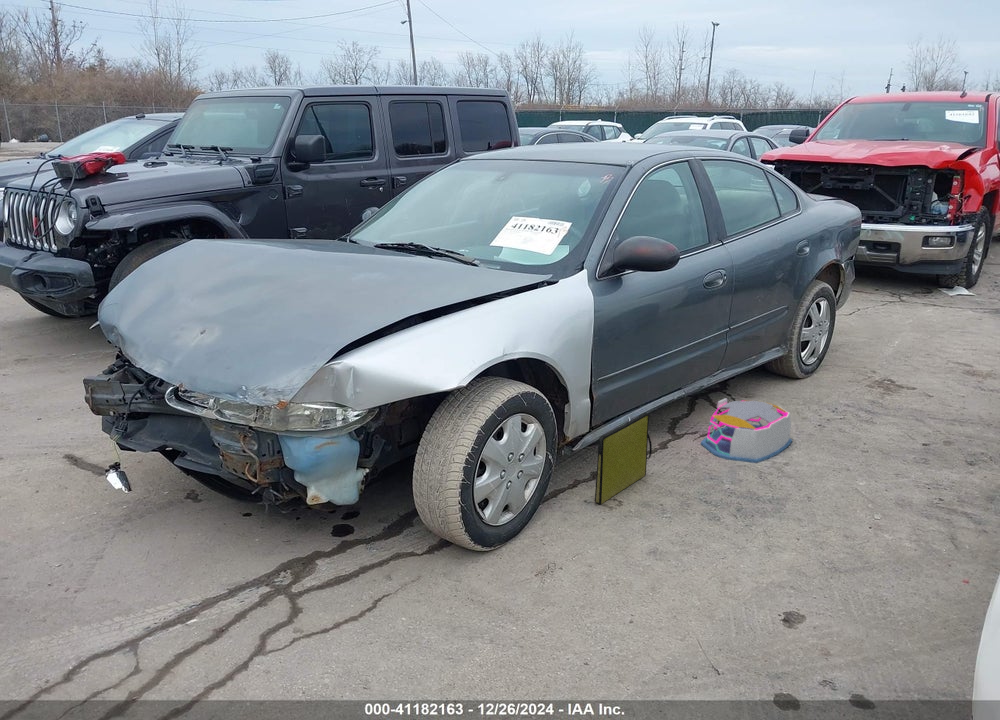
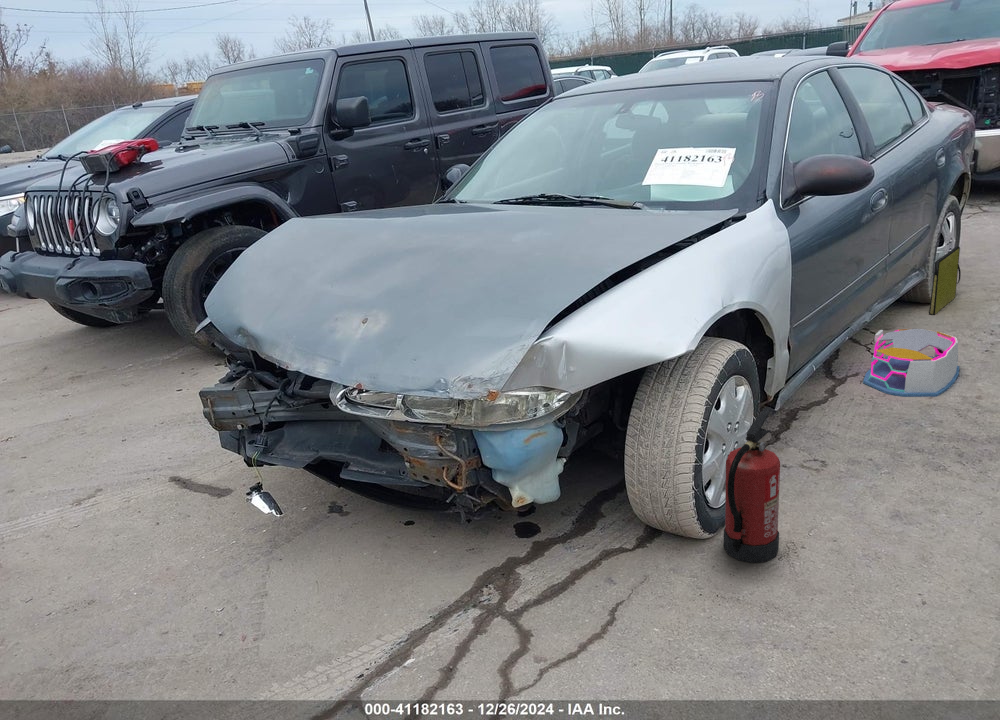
bag: present [595,413,652,504] -> present [929,246,961,315]
fire extinguisher: none [489,445,543,579] -> present [723,407,780,563]

